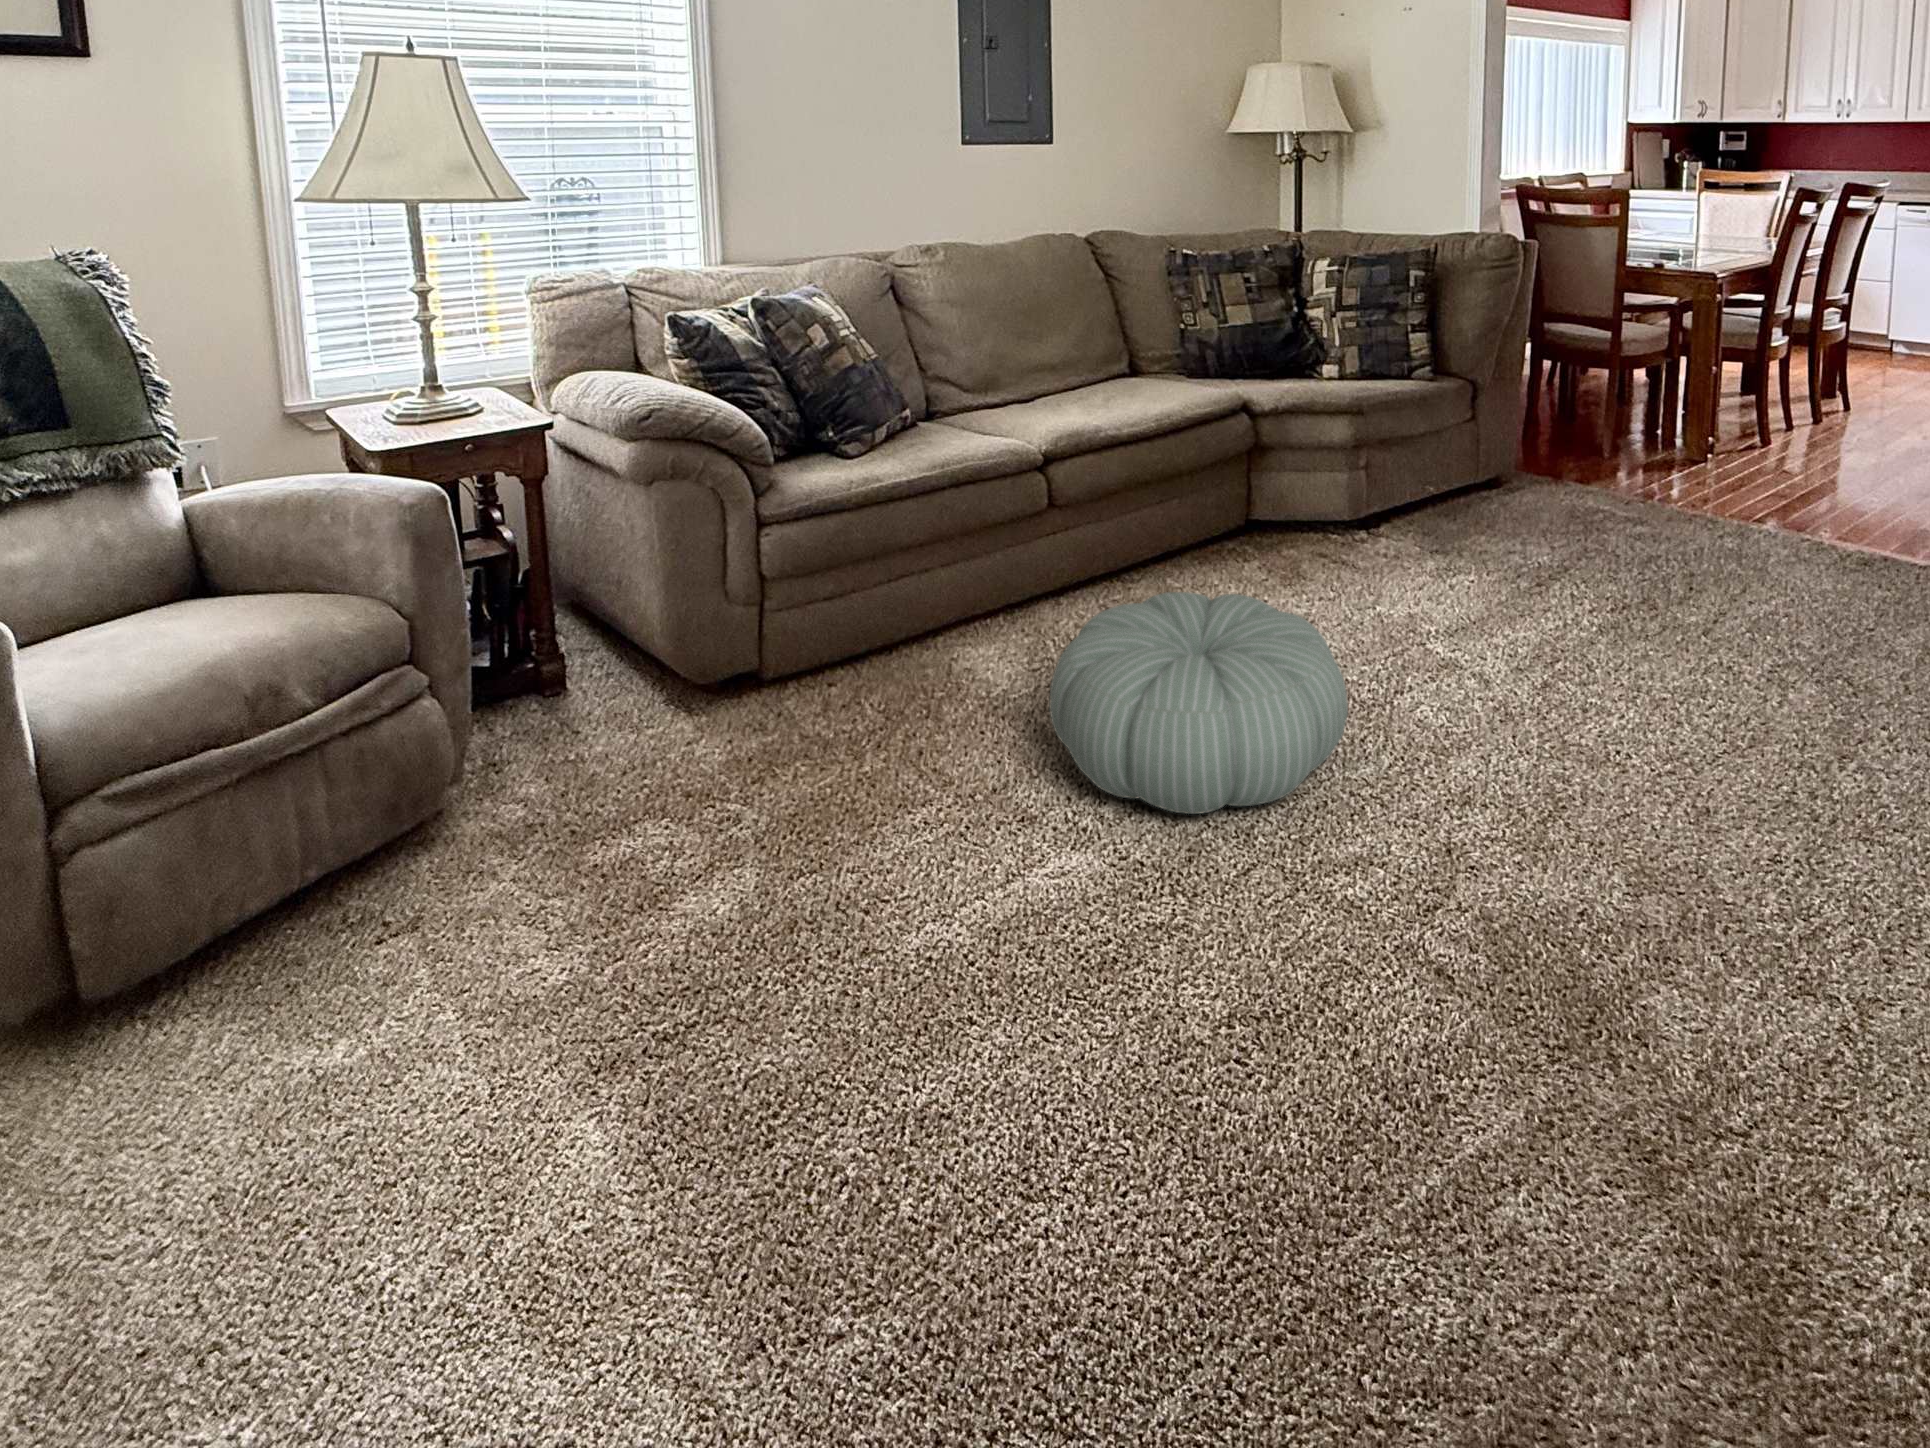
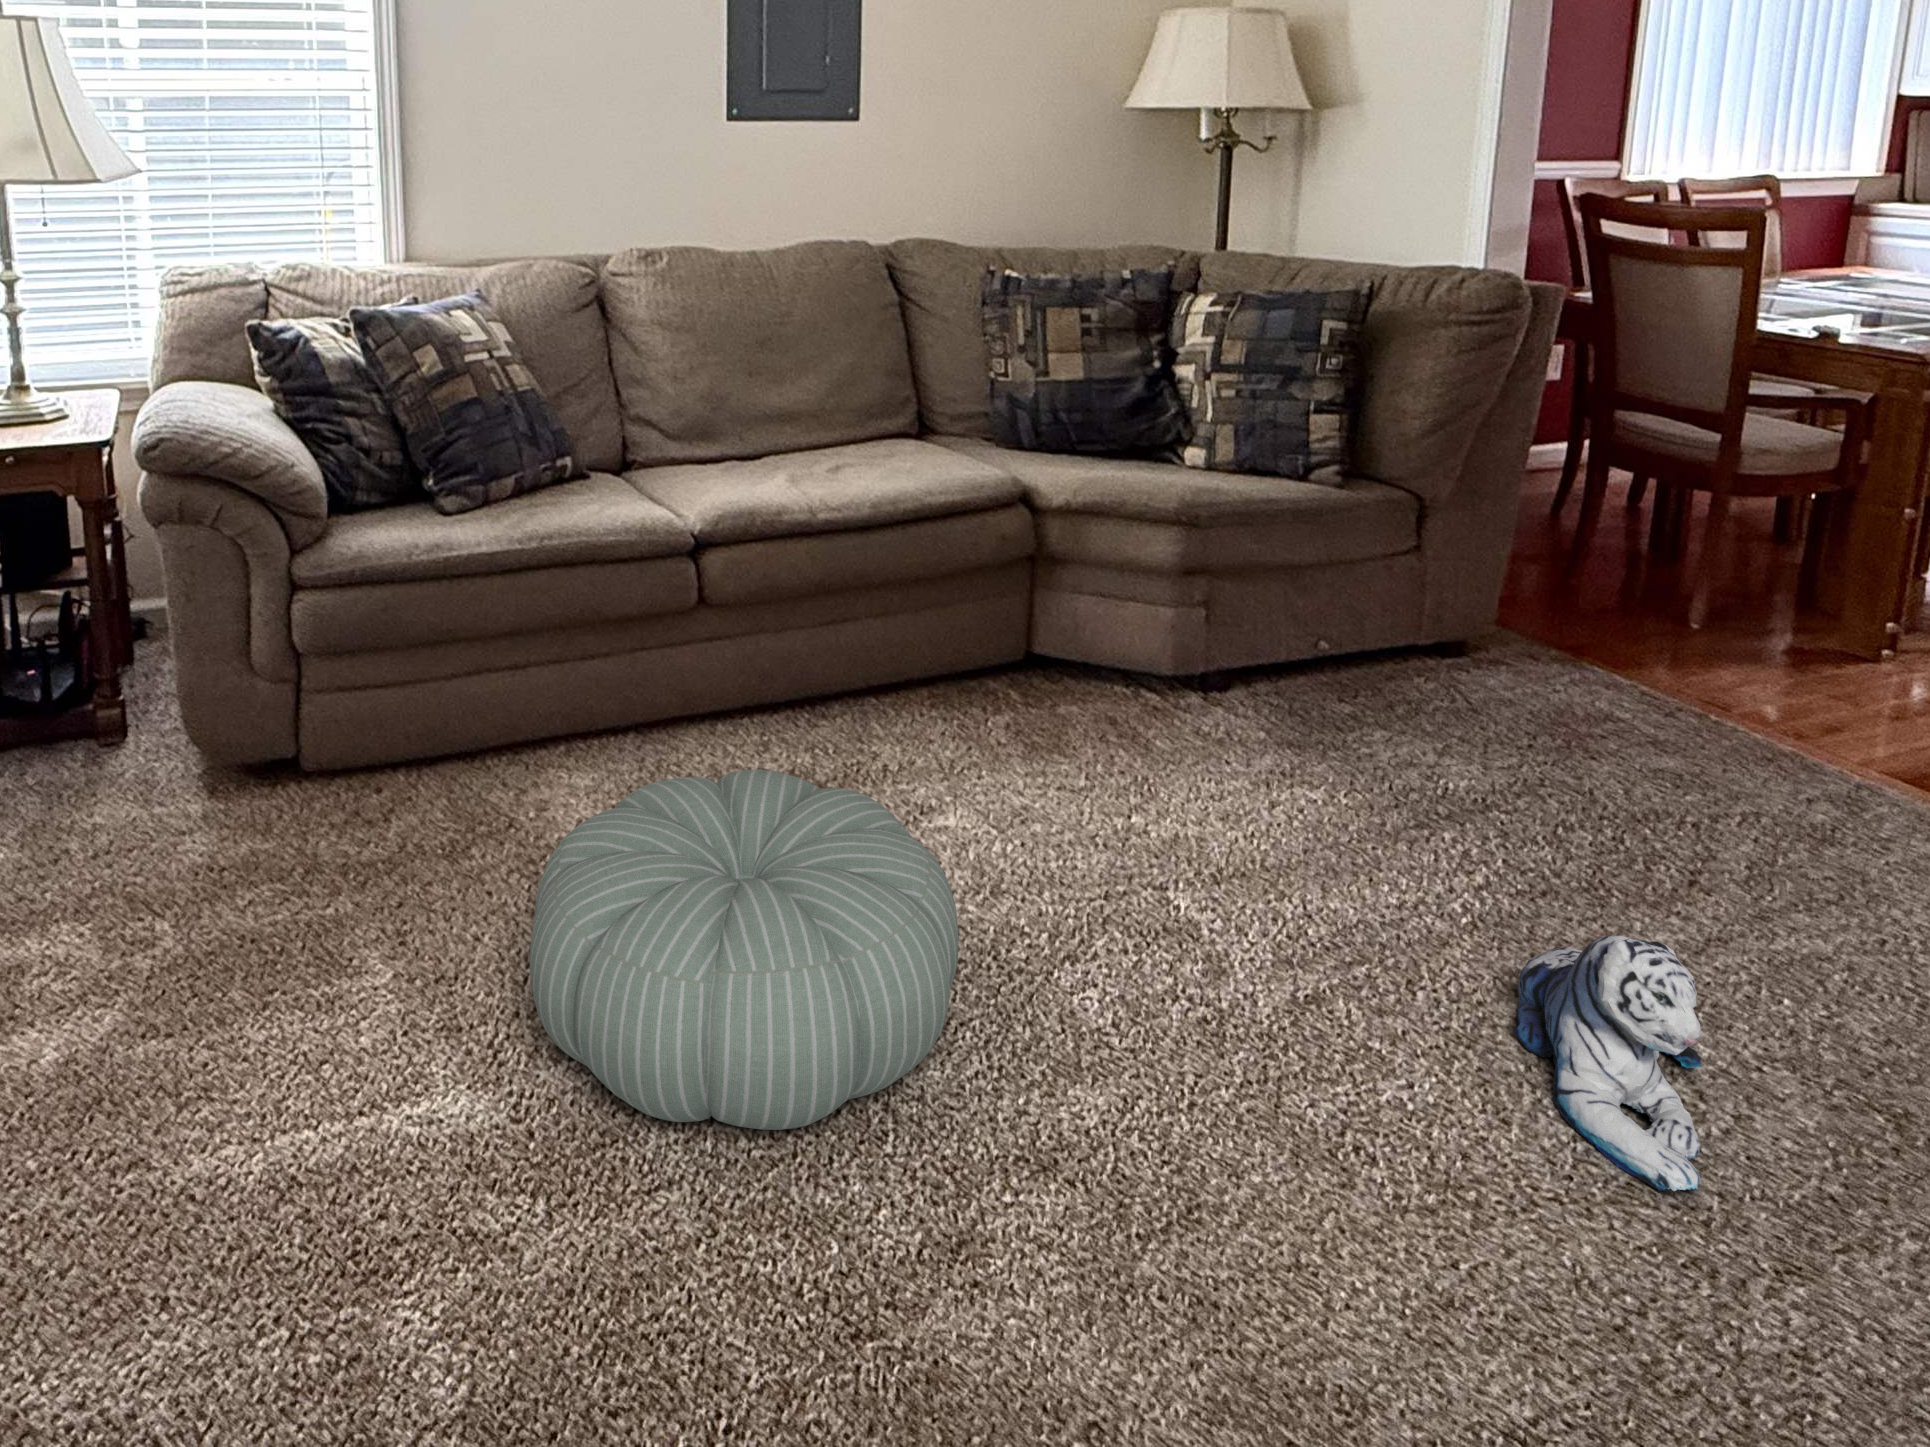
plush toy: none [1618,595,1743,724] -> present [1513,935,1702,1191]

